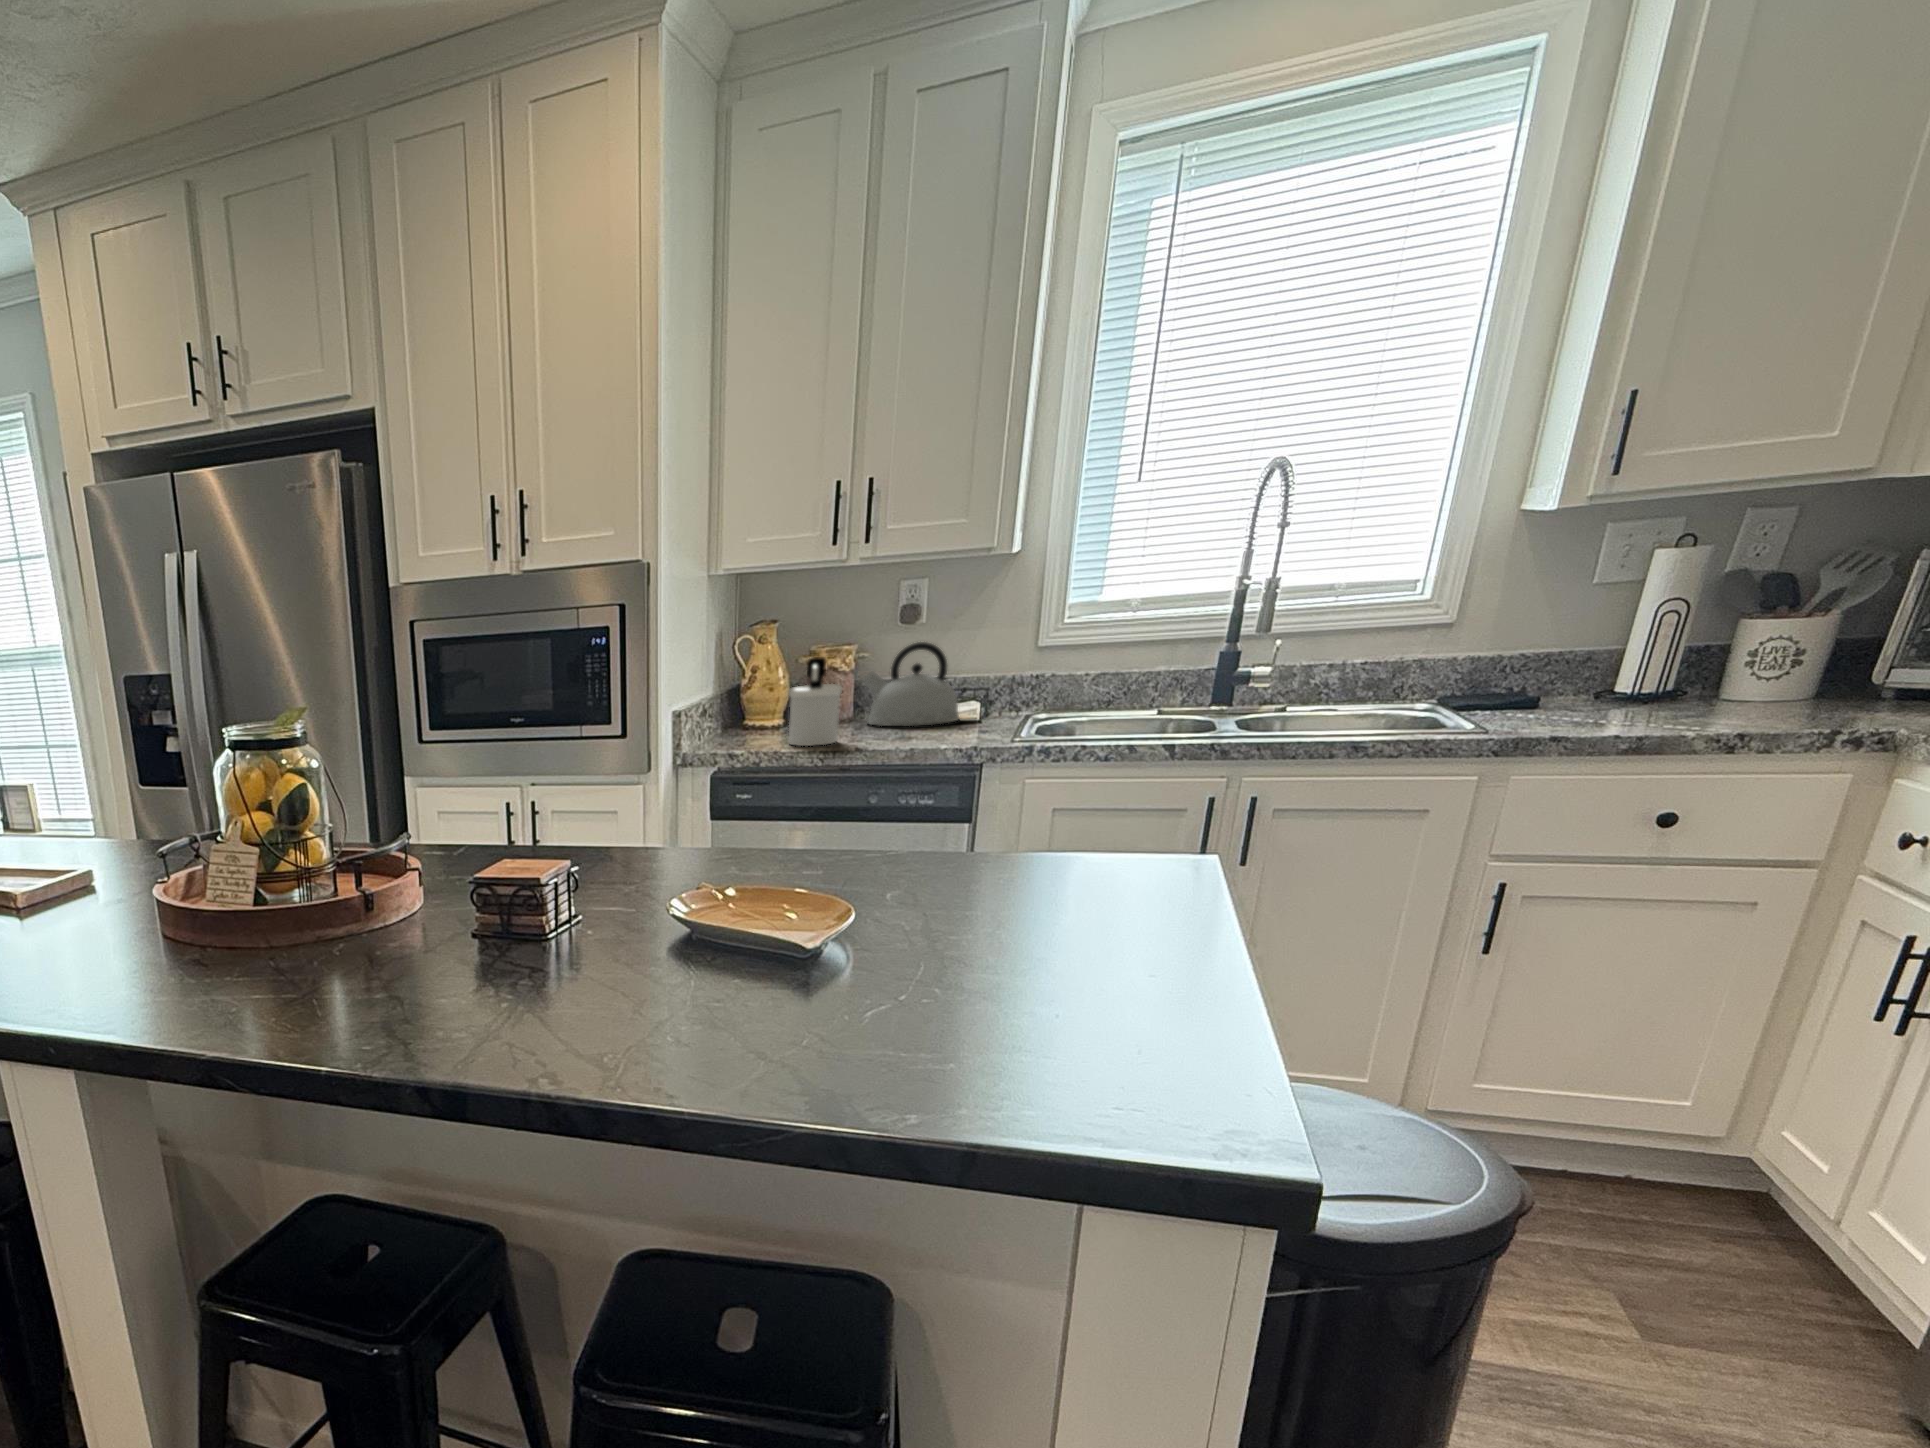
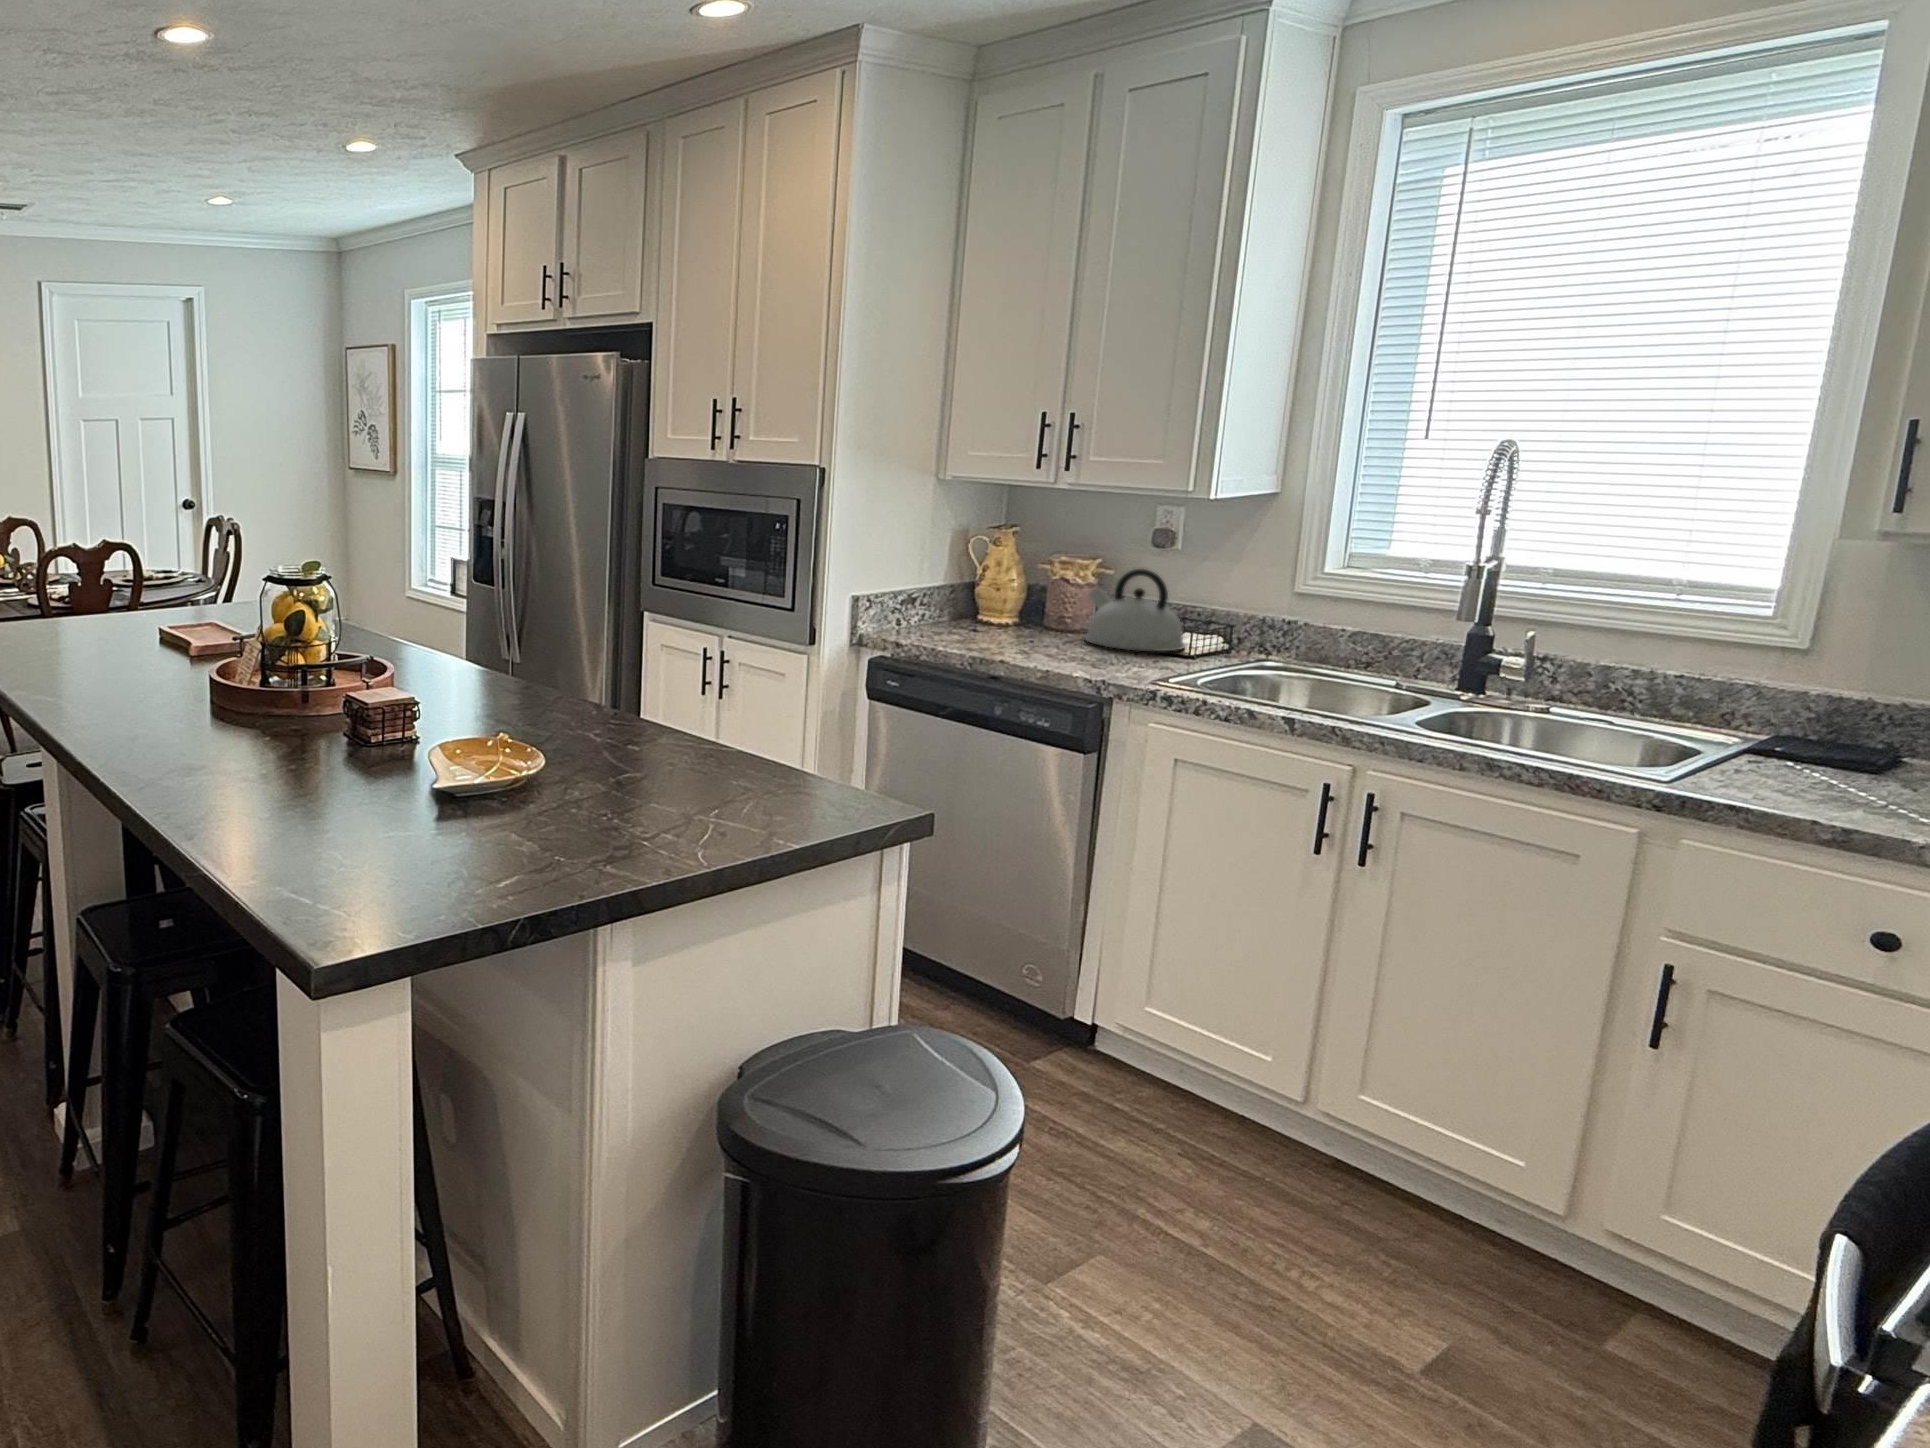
soap dispenser: present [789,657,842,746] -> none [957,570,1011,651]

